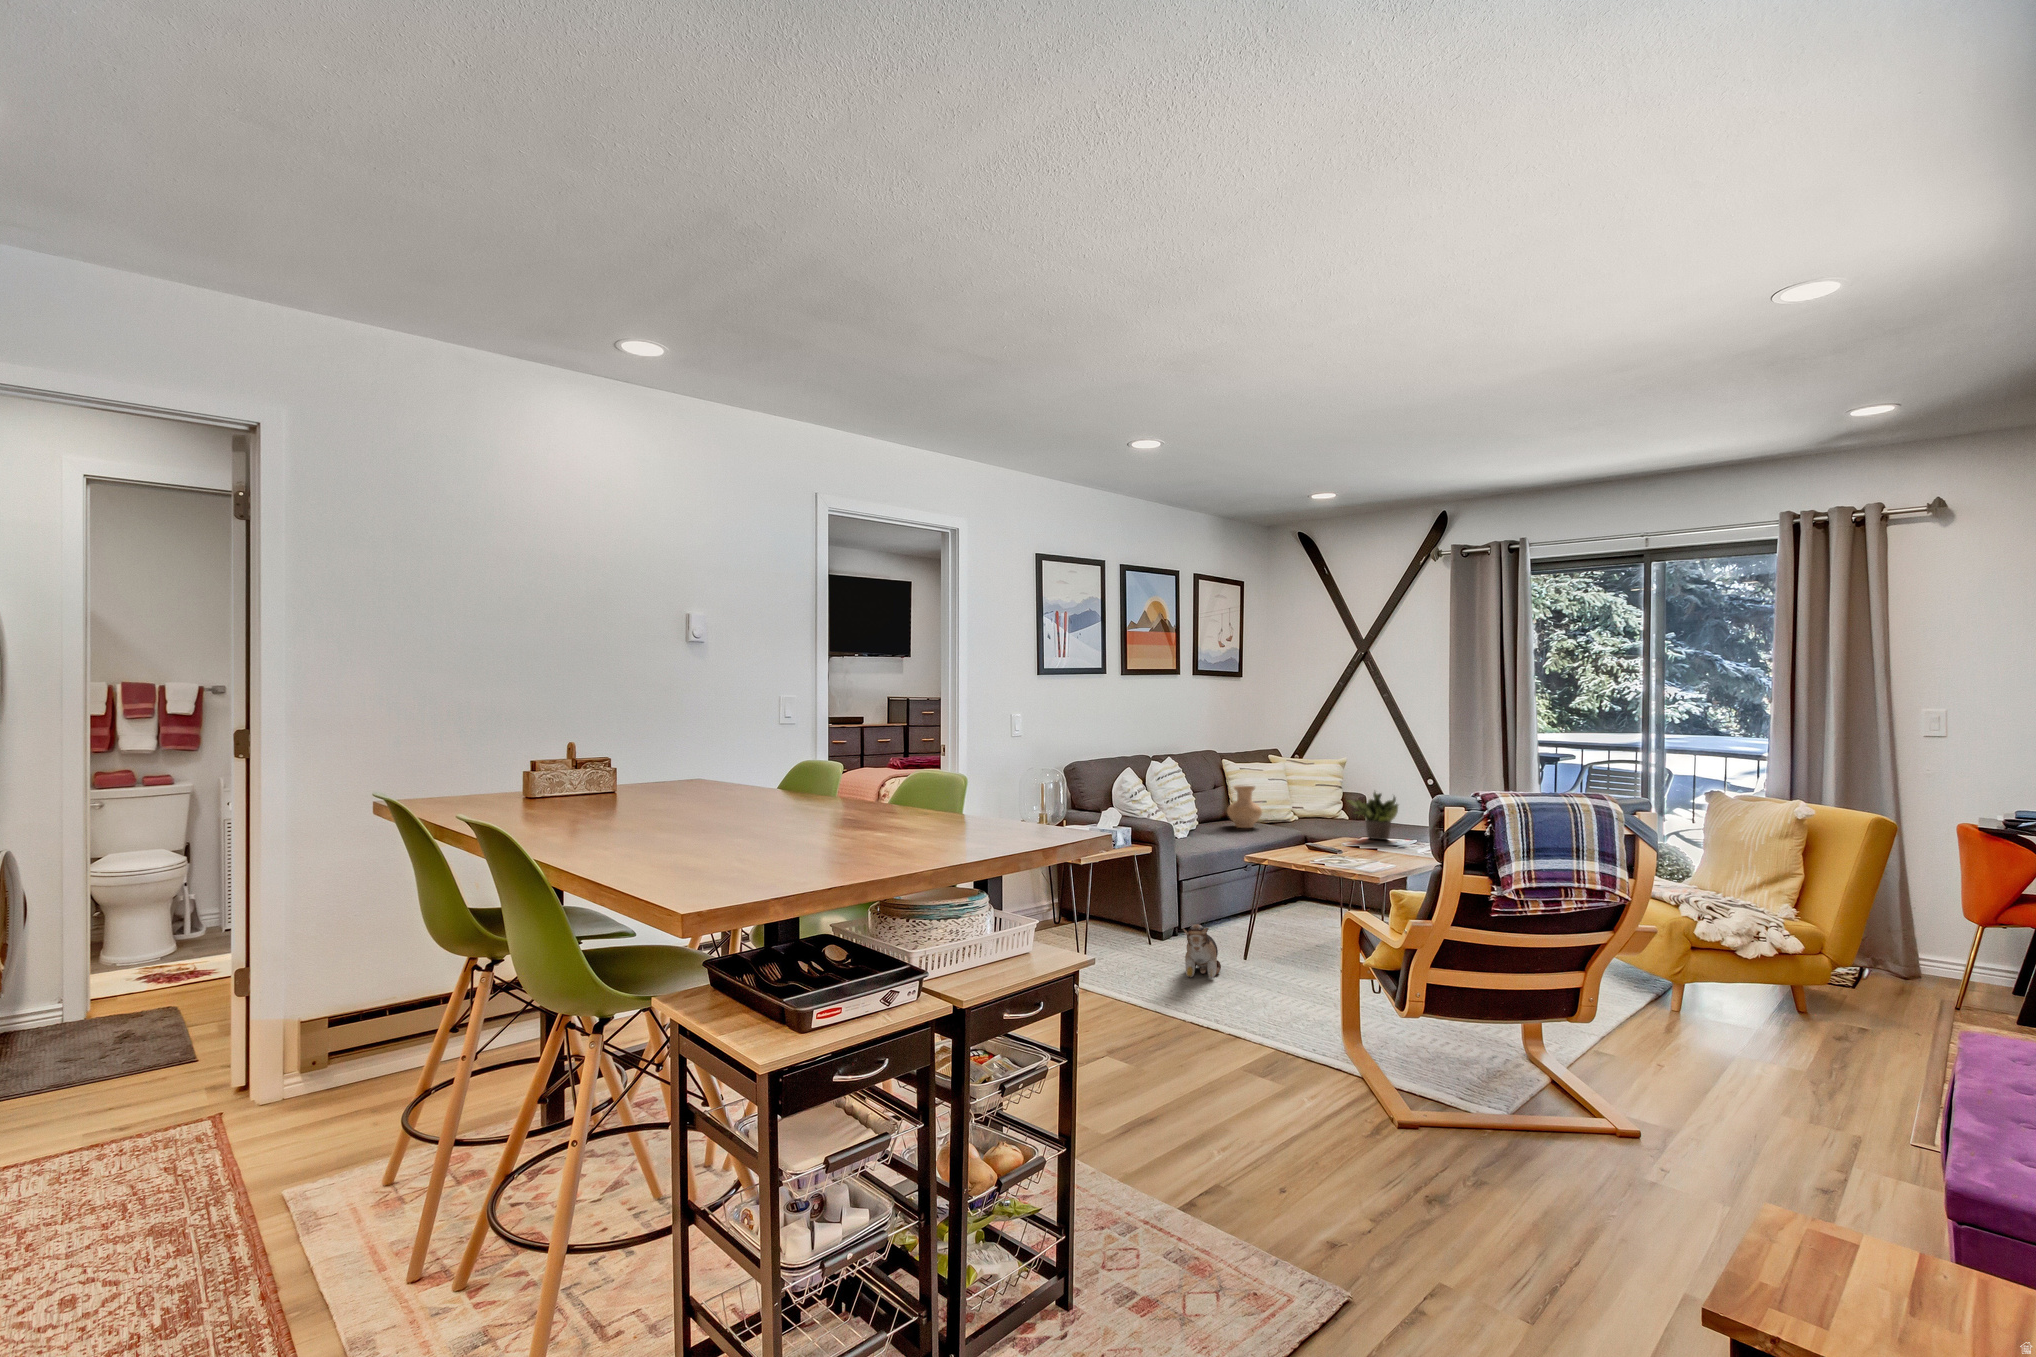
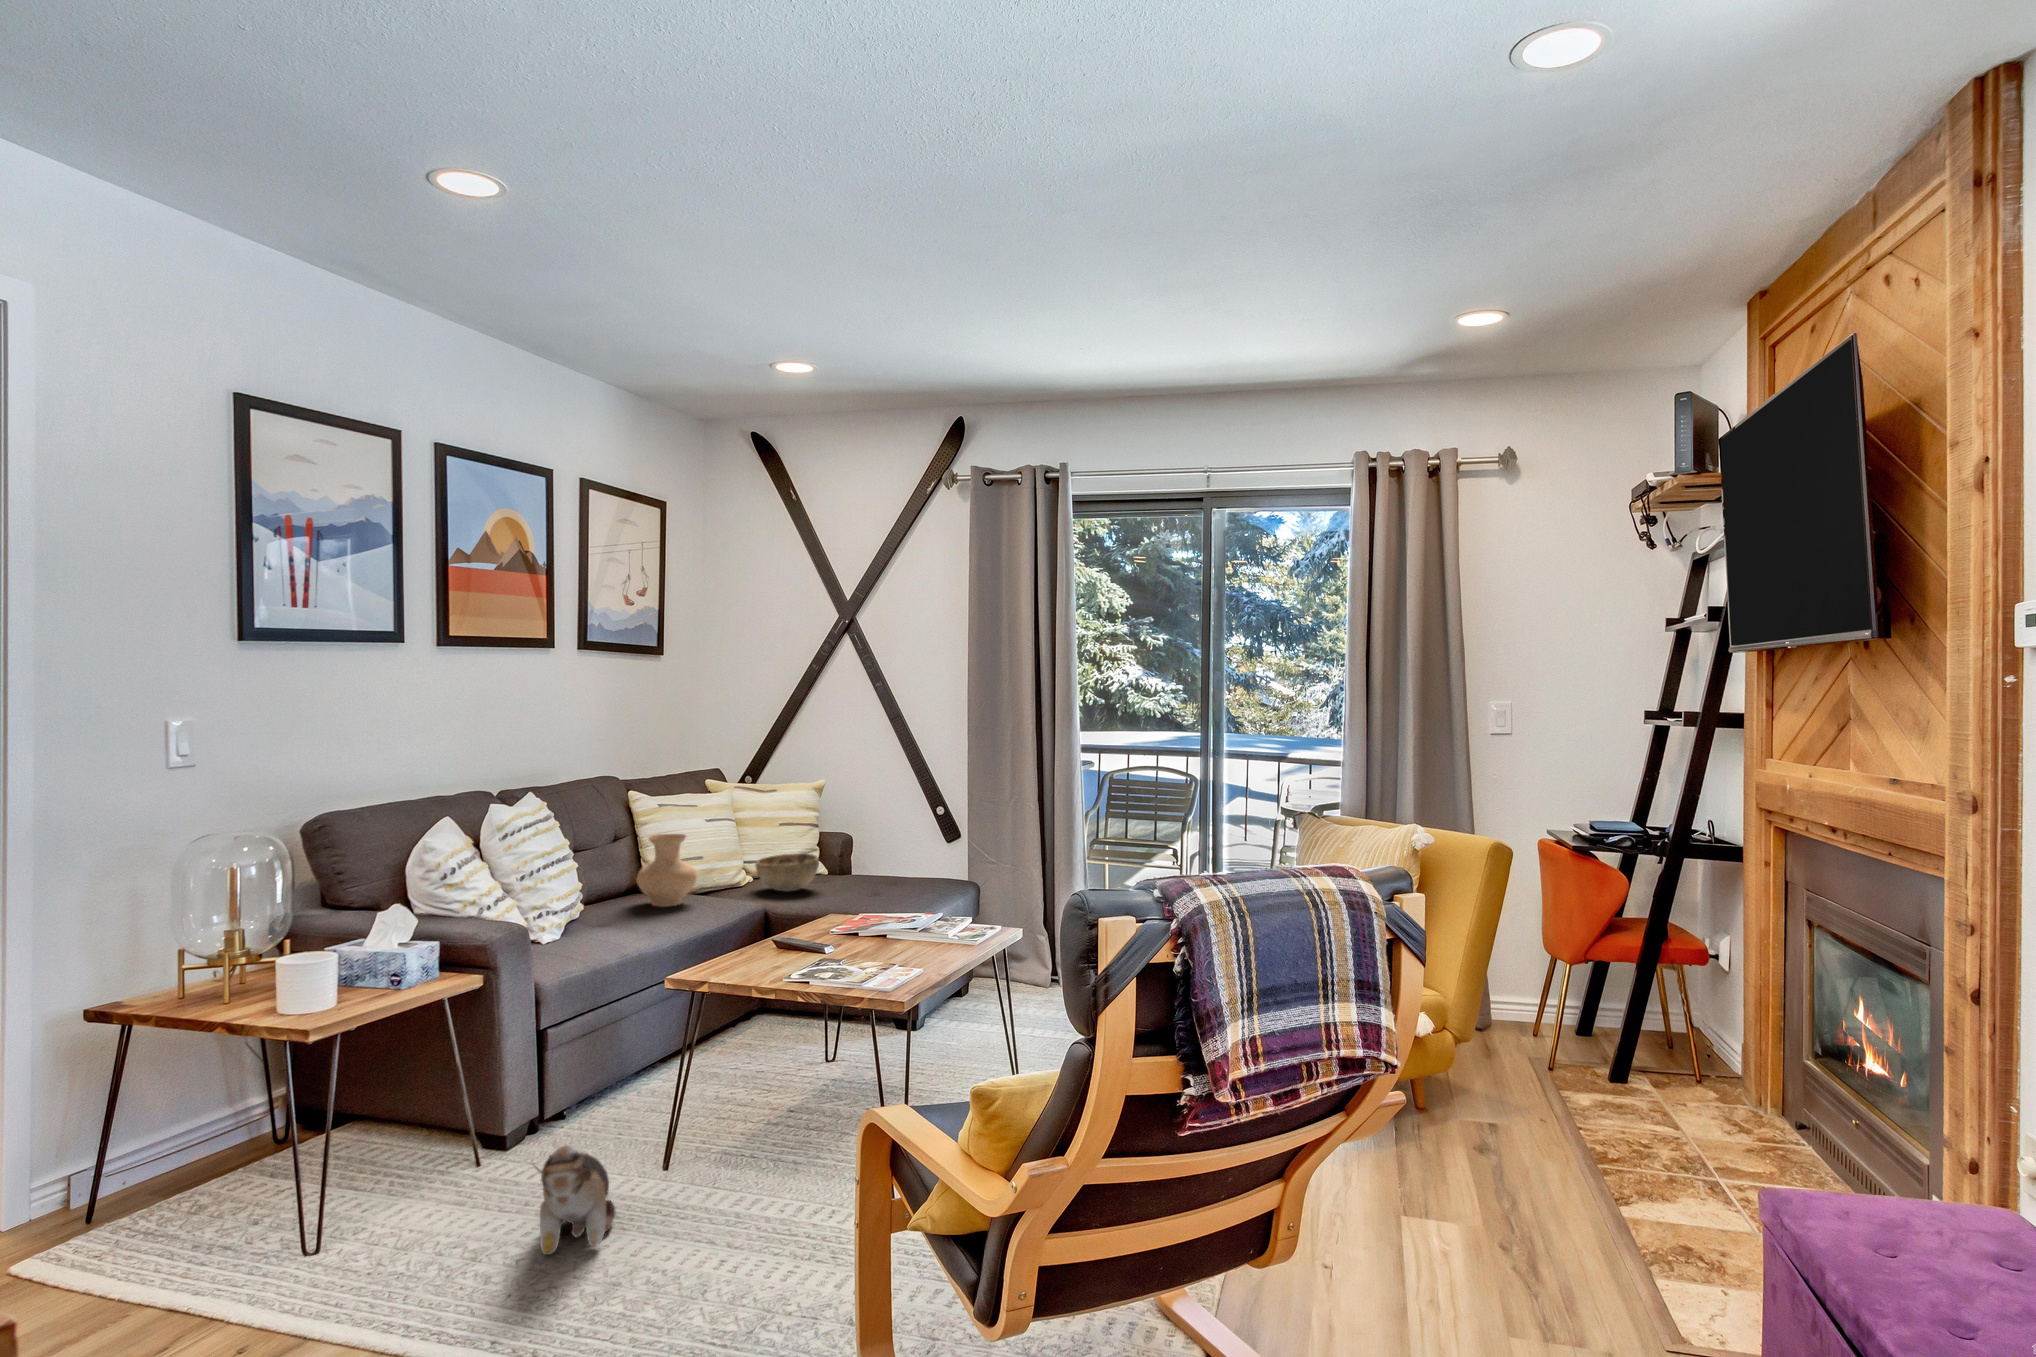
potted plant: present [1349,792,1398,839] -> none [829,829,909,906]
decorative bowl: none [1299,804,1340,827] -> present [756,853,819,891]

